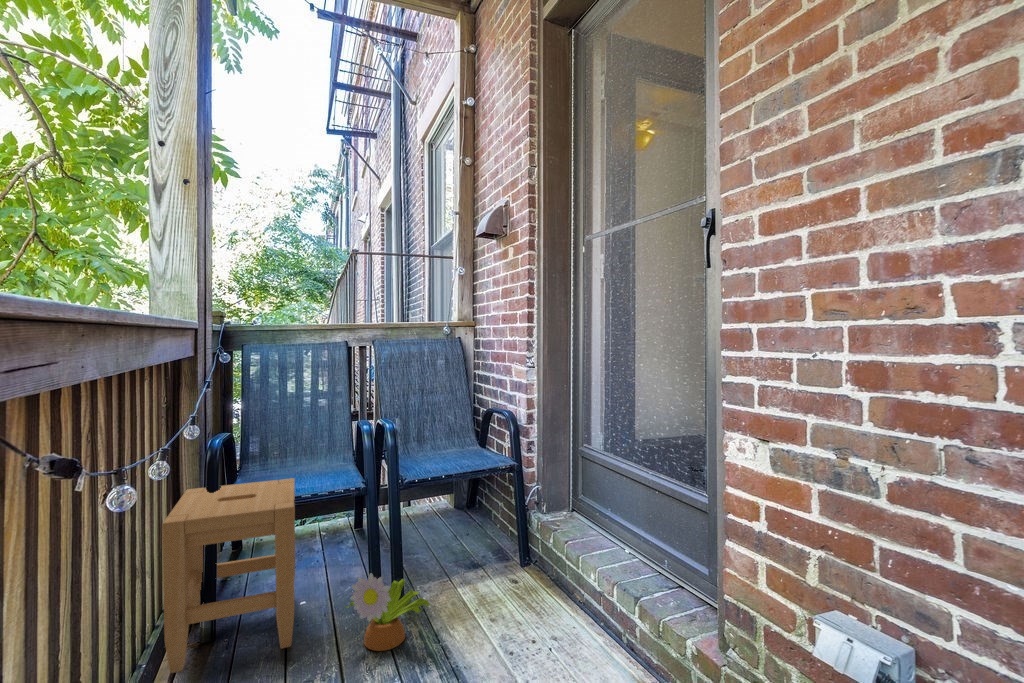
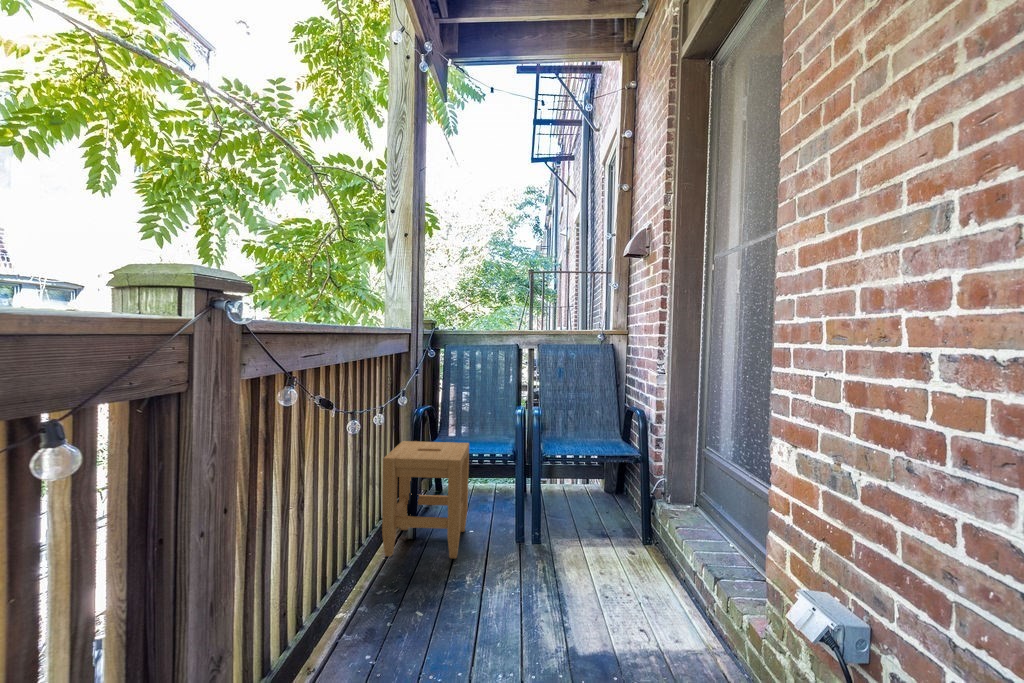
decorative plant: present [345,573,430,651] -> none [490,516,551,575]

